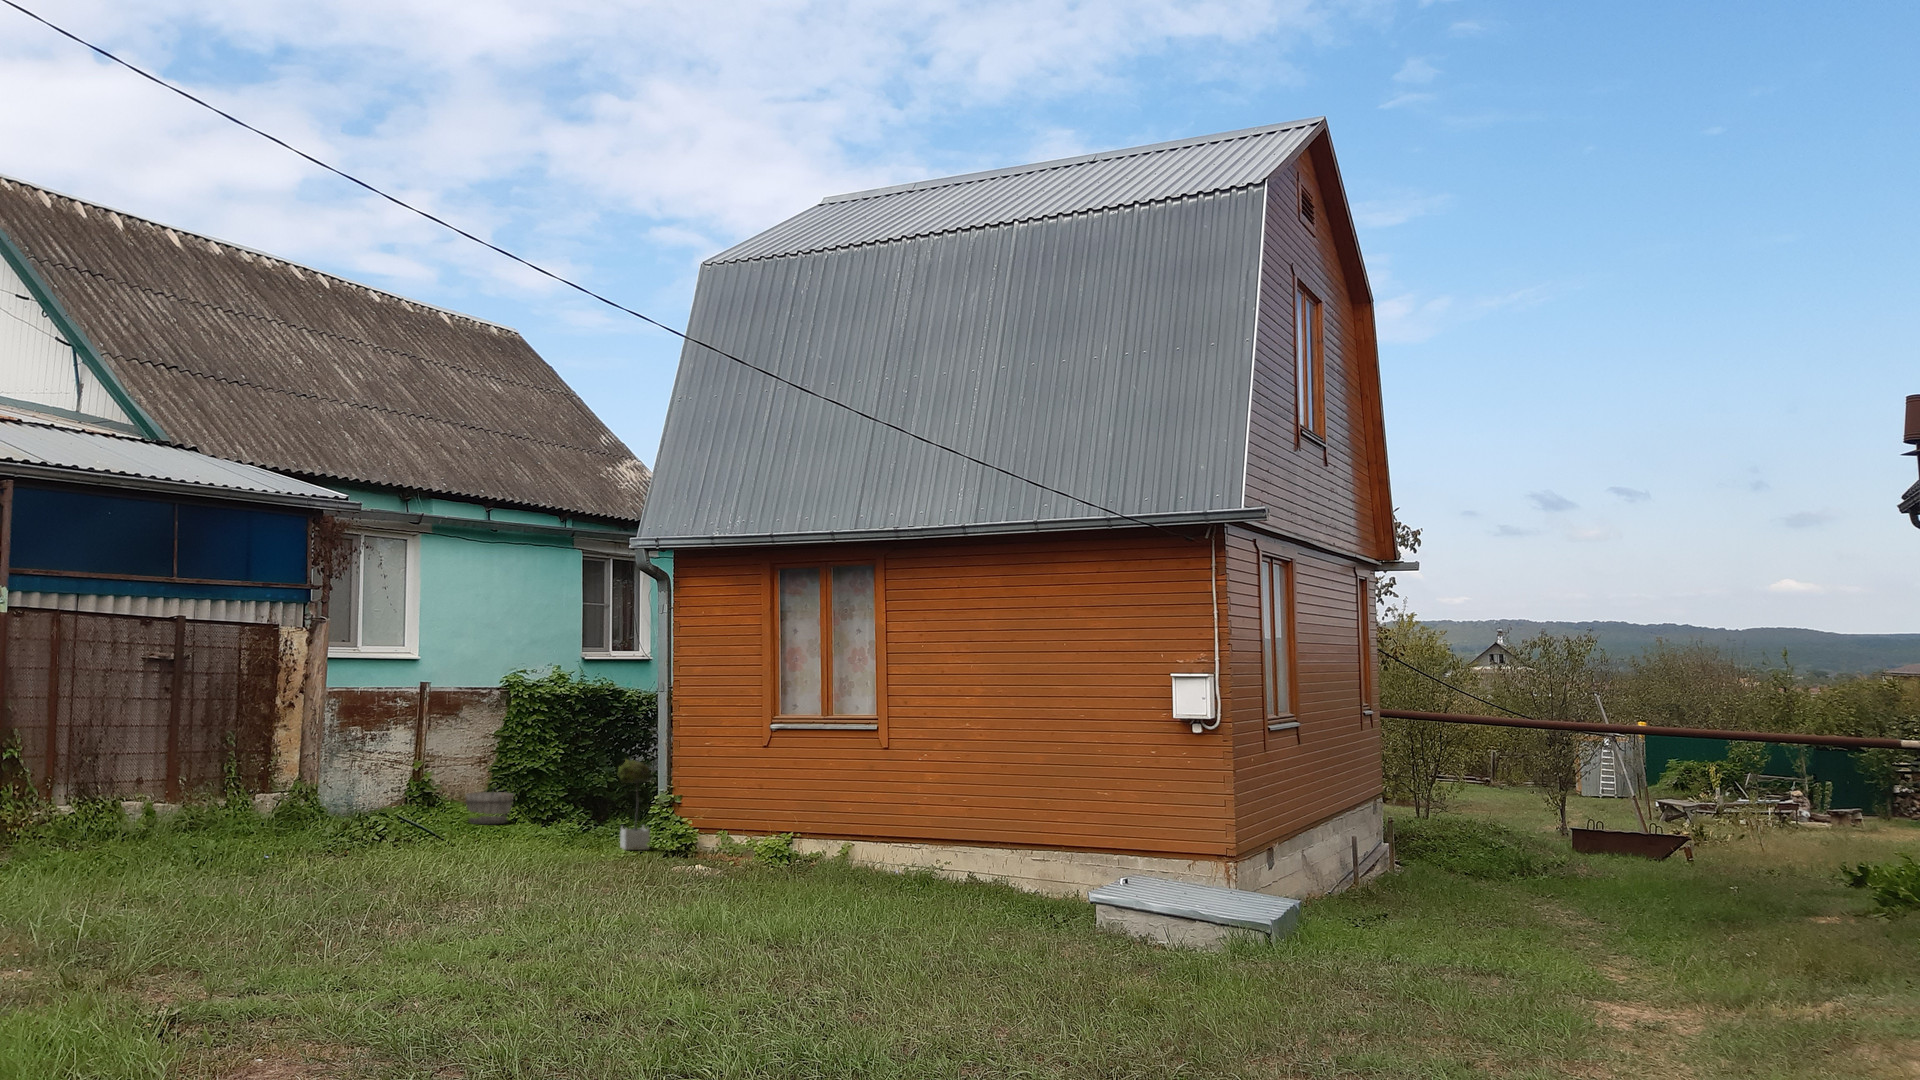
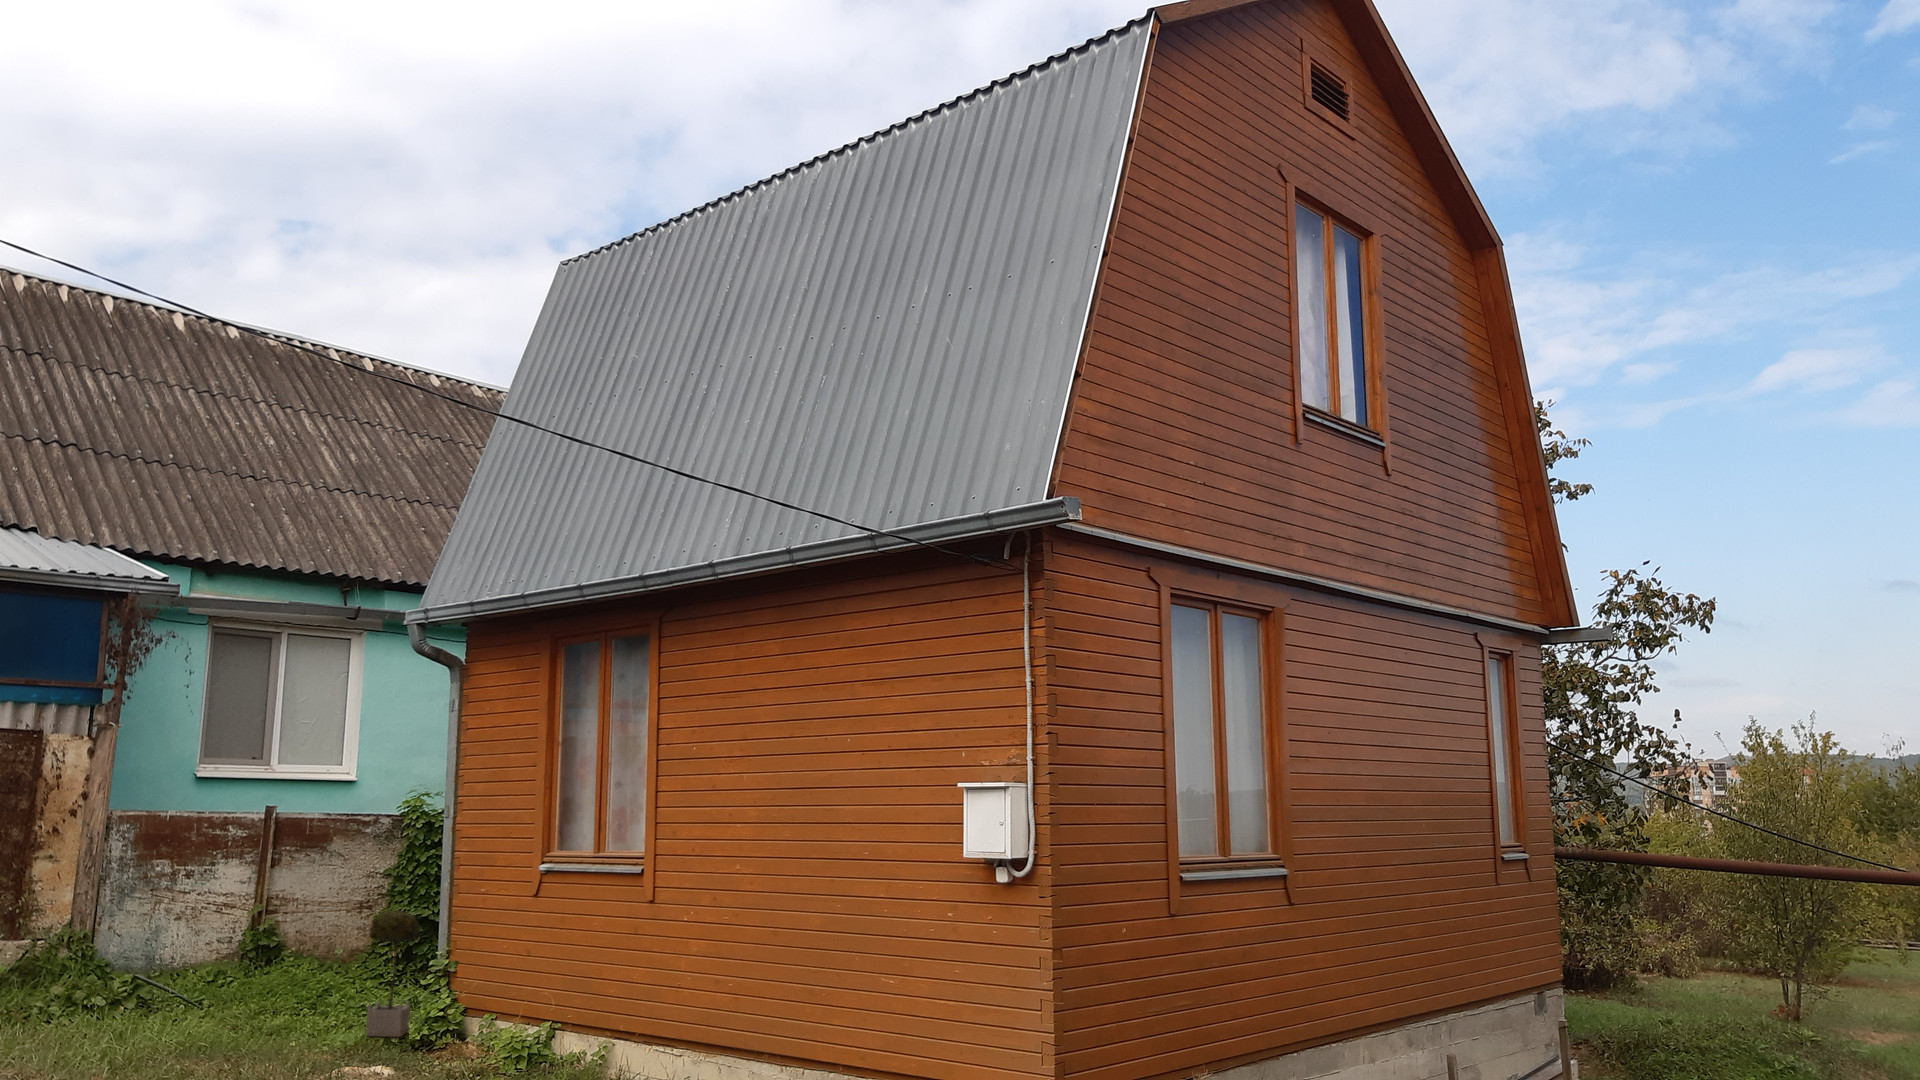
wooden bucket: present [465,791,514,824] -> none [290,936,357,990]

